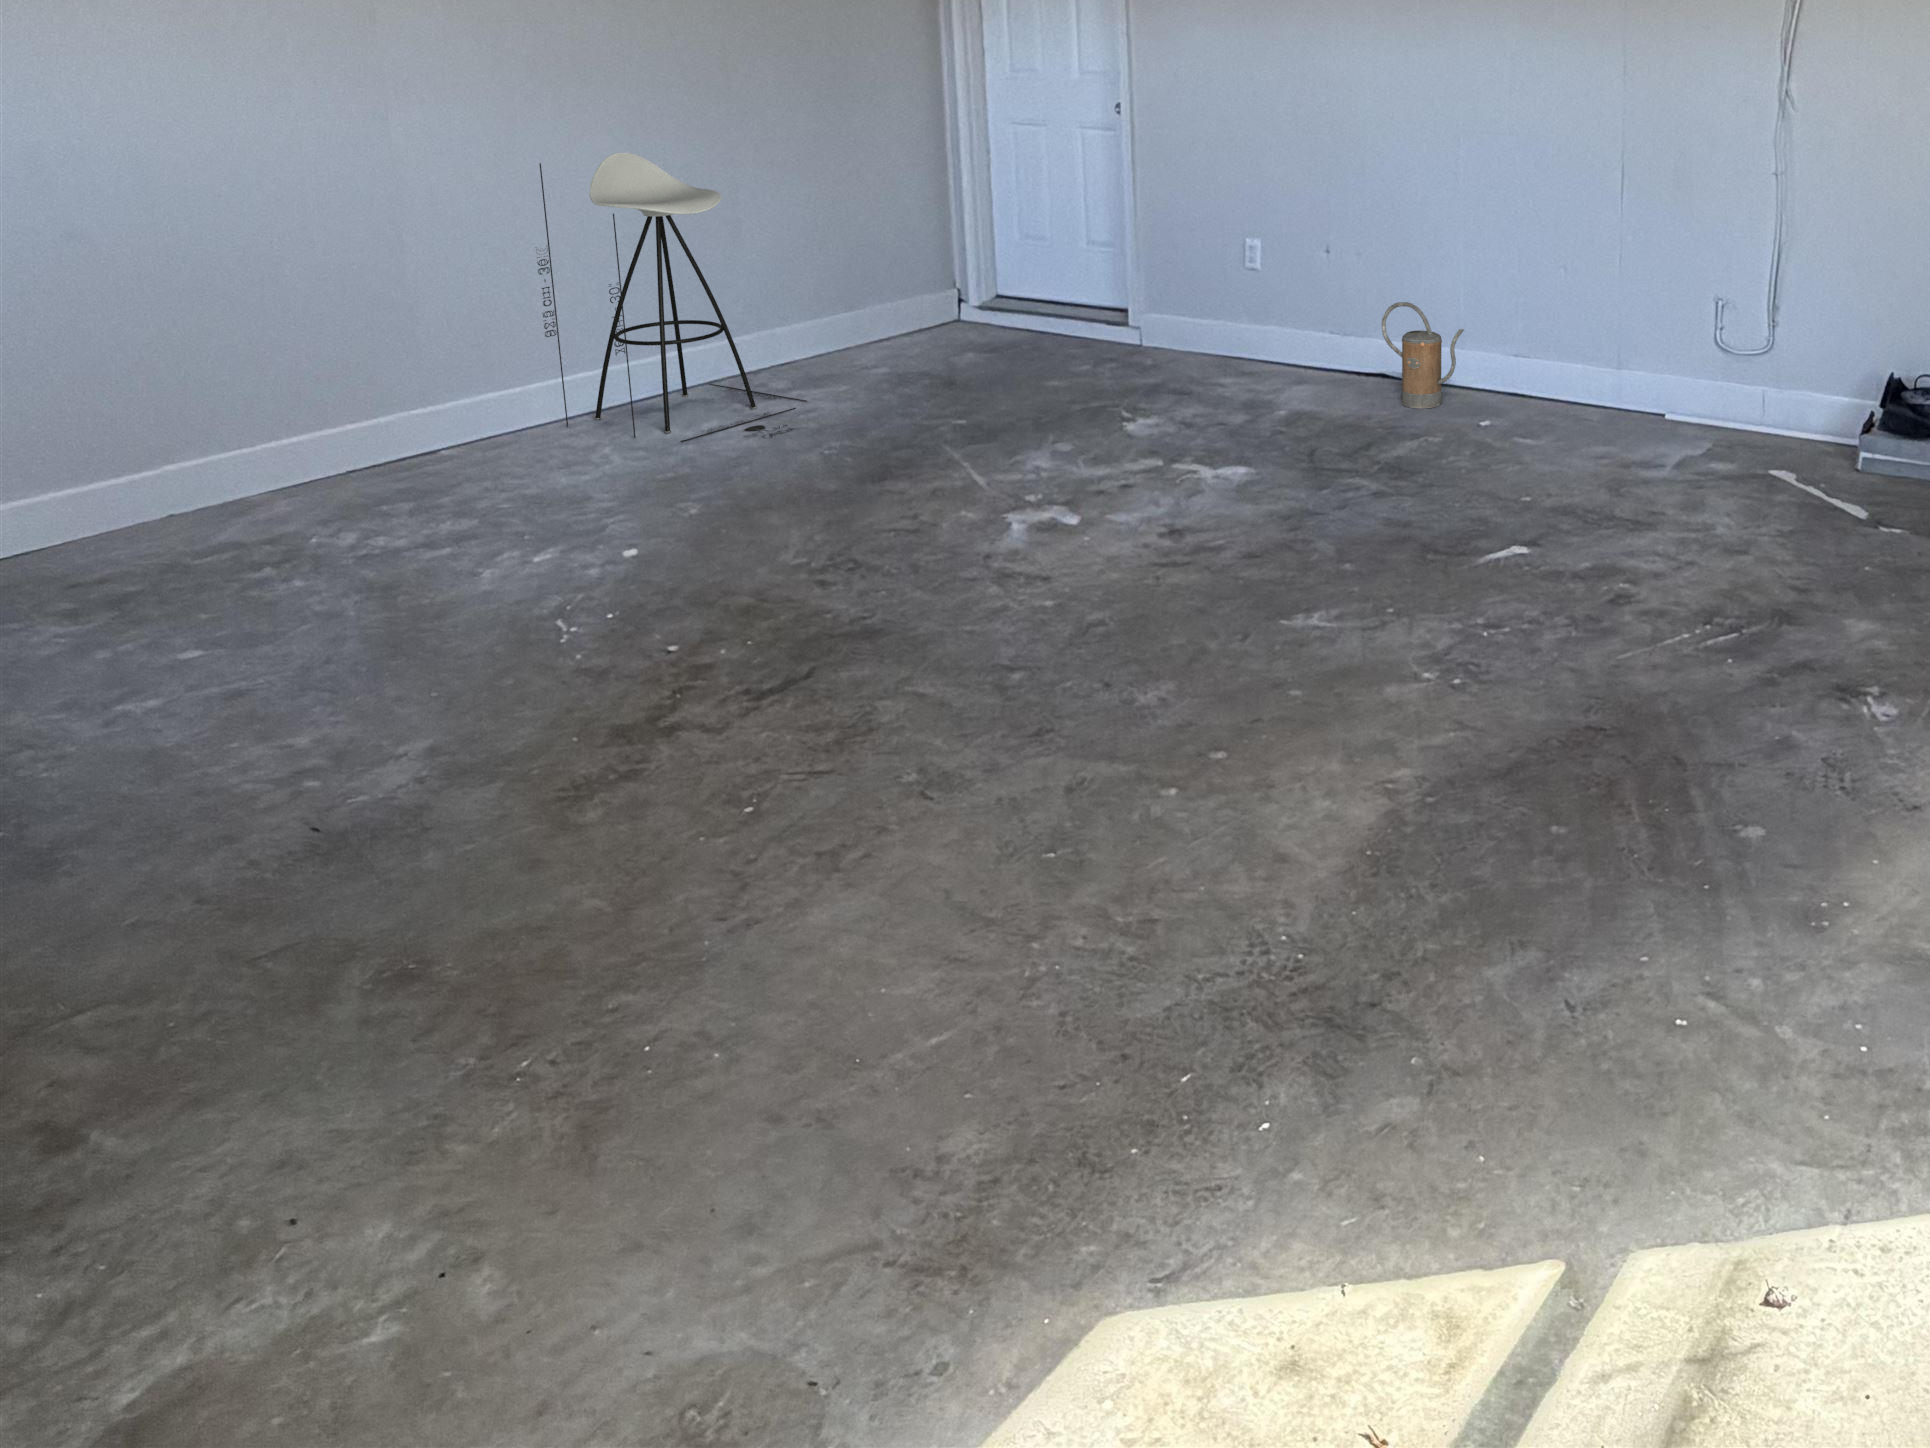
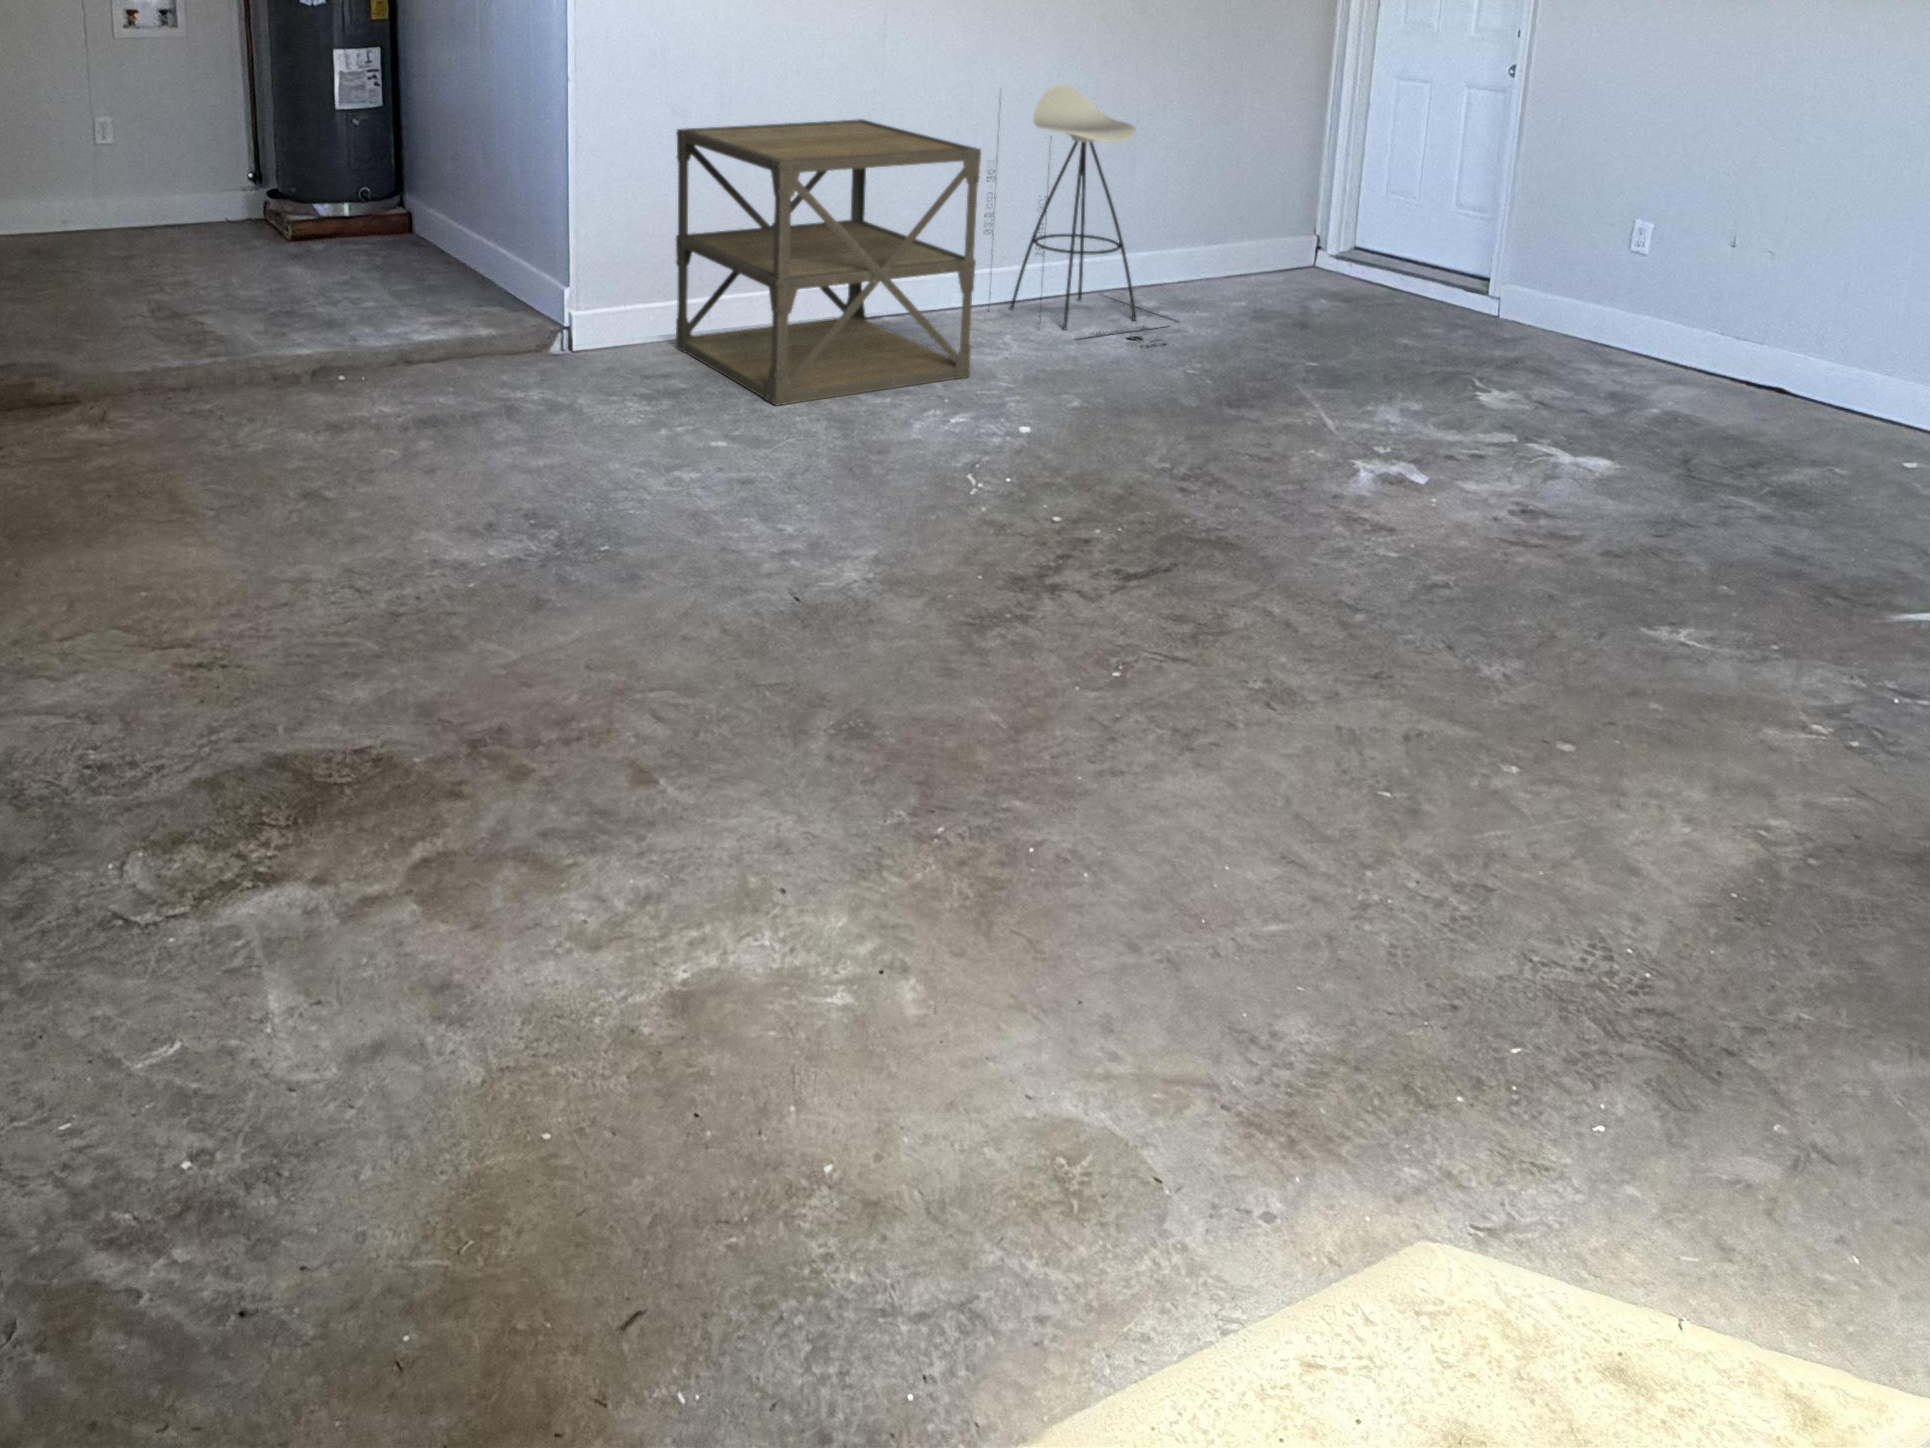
shelving unit: none [39,218,544,599] -> present [675,119,981,406]
watering can: present [1381,302,1464,408] -> none [1786,313,1895,436]

